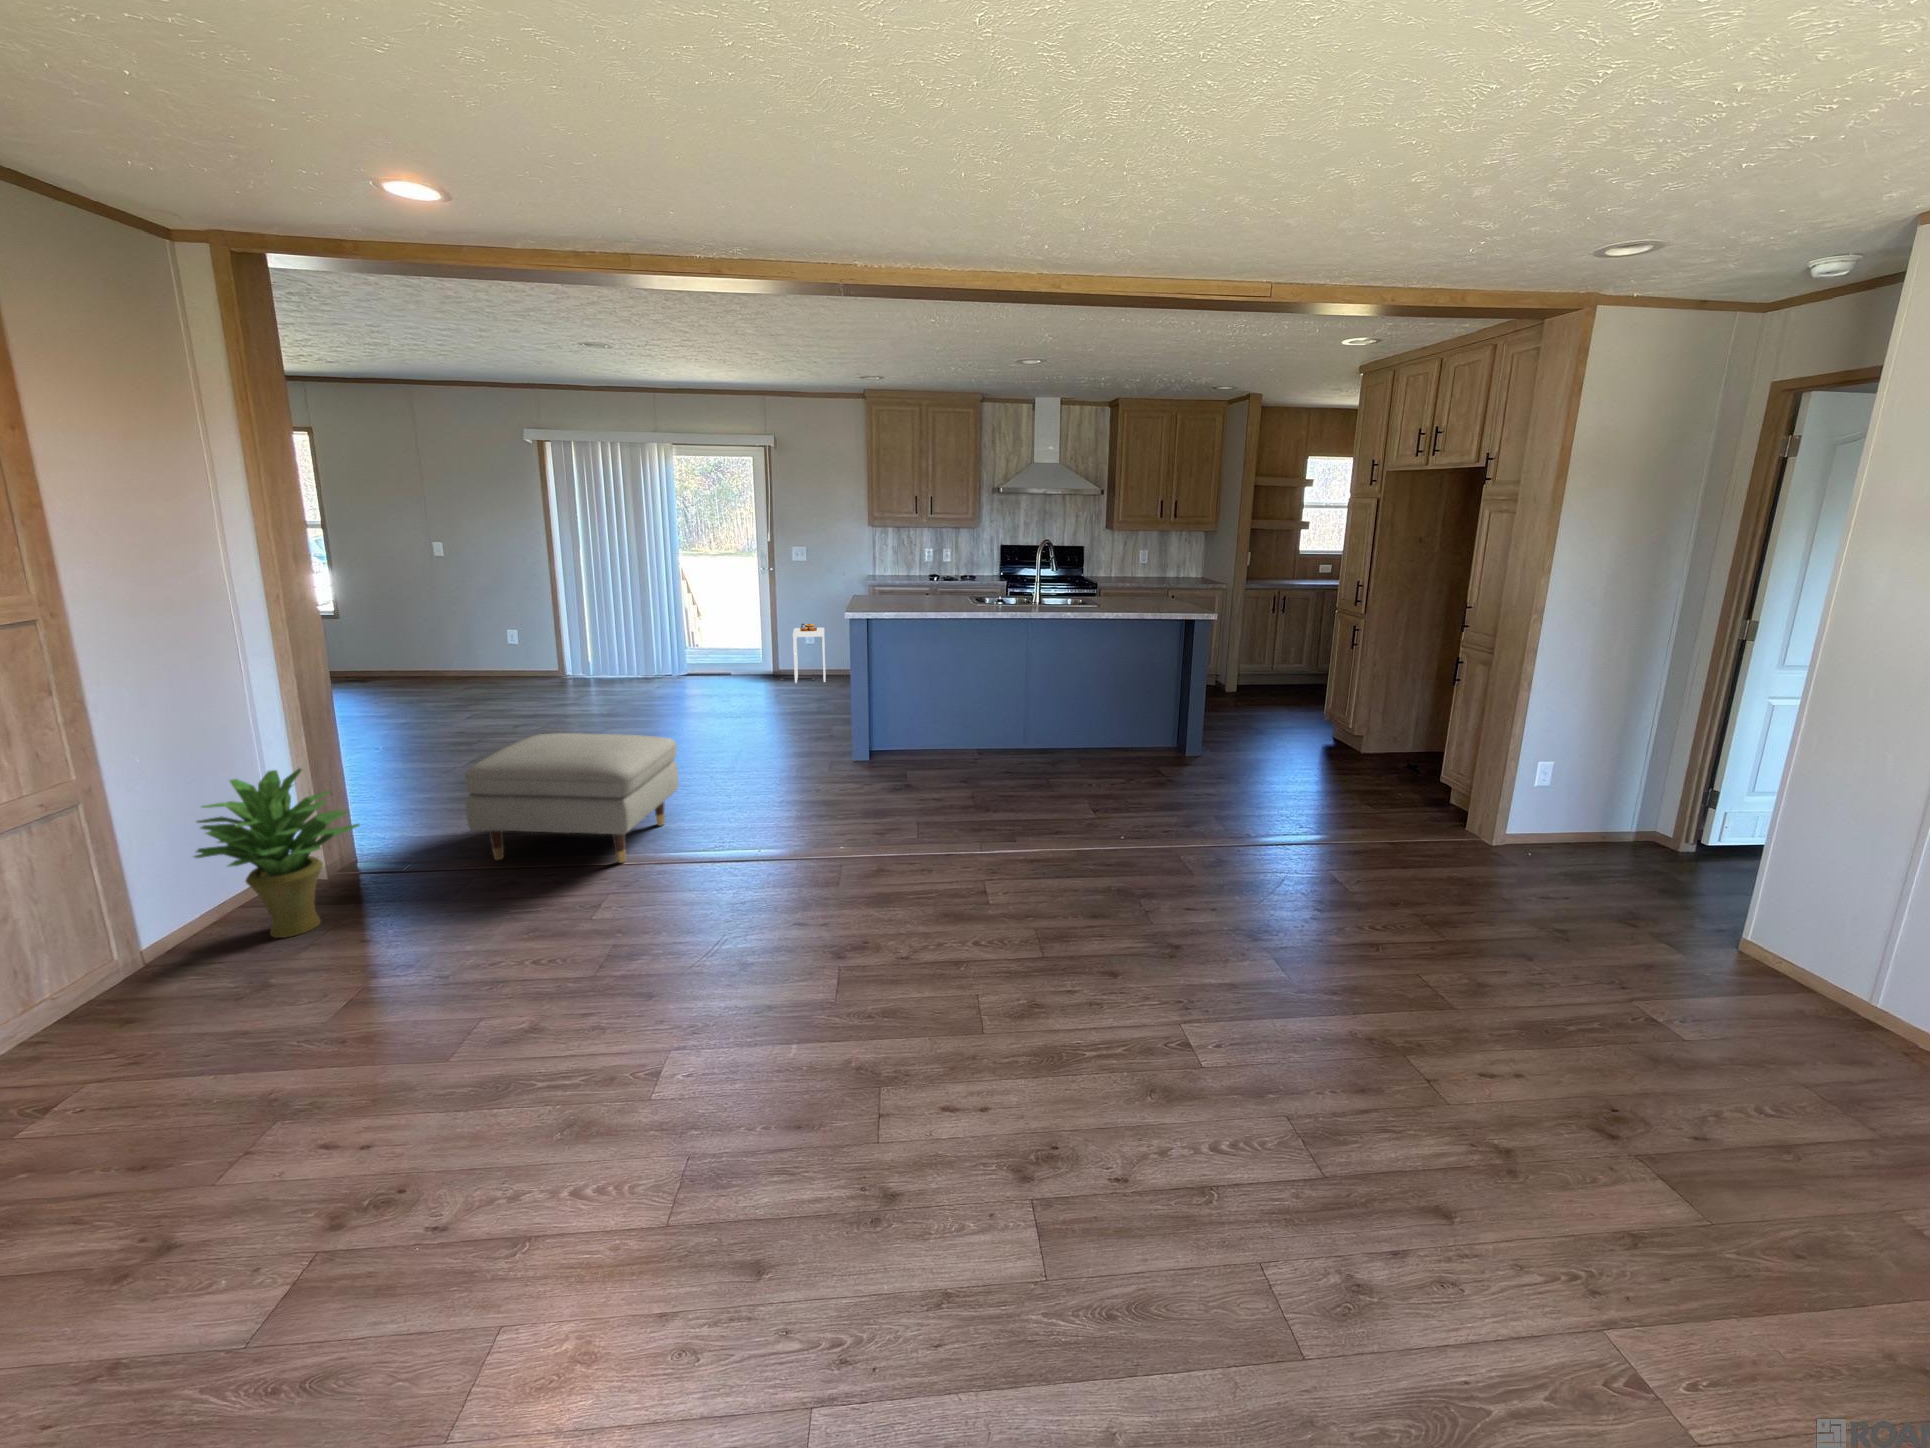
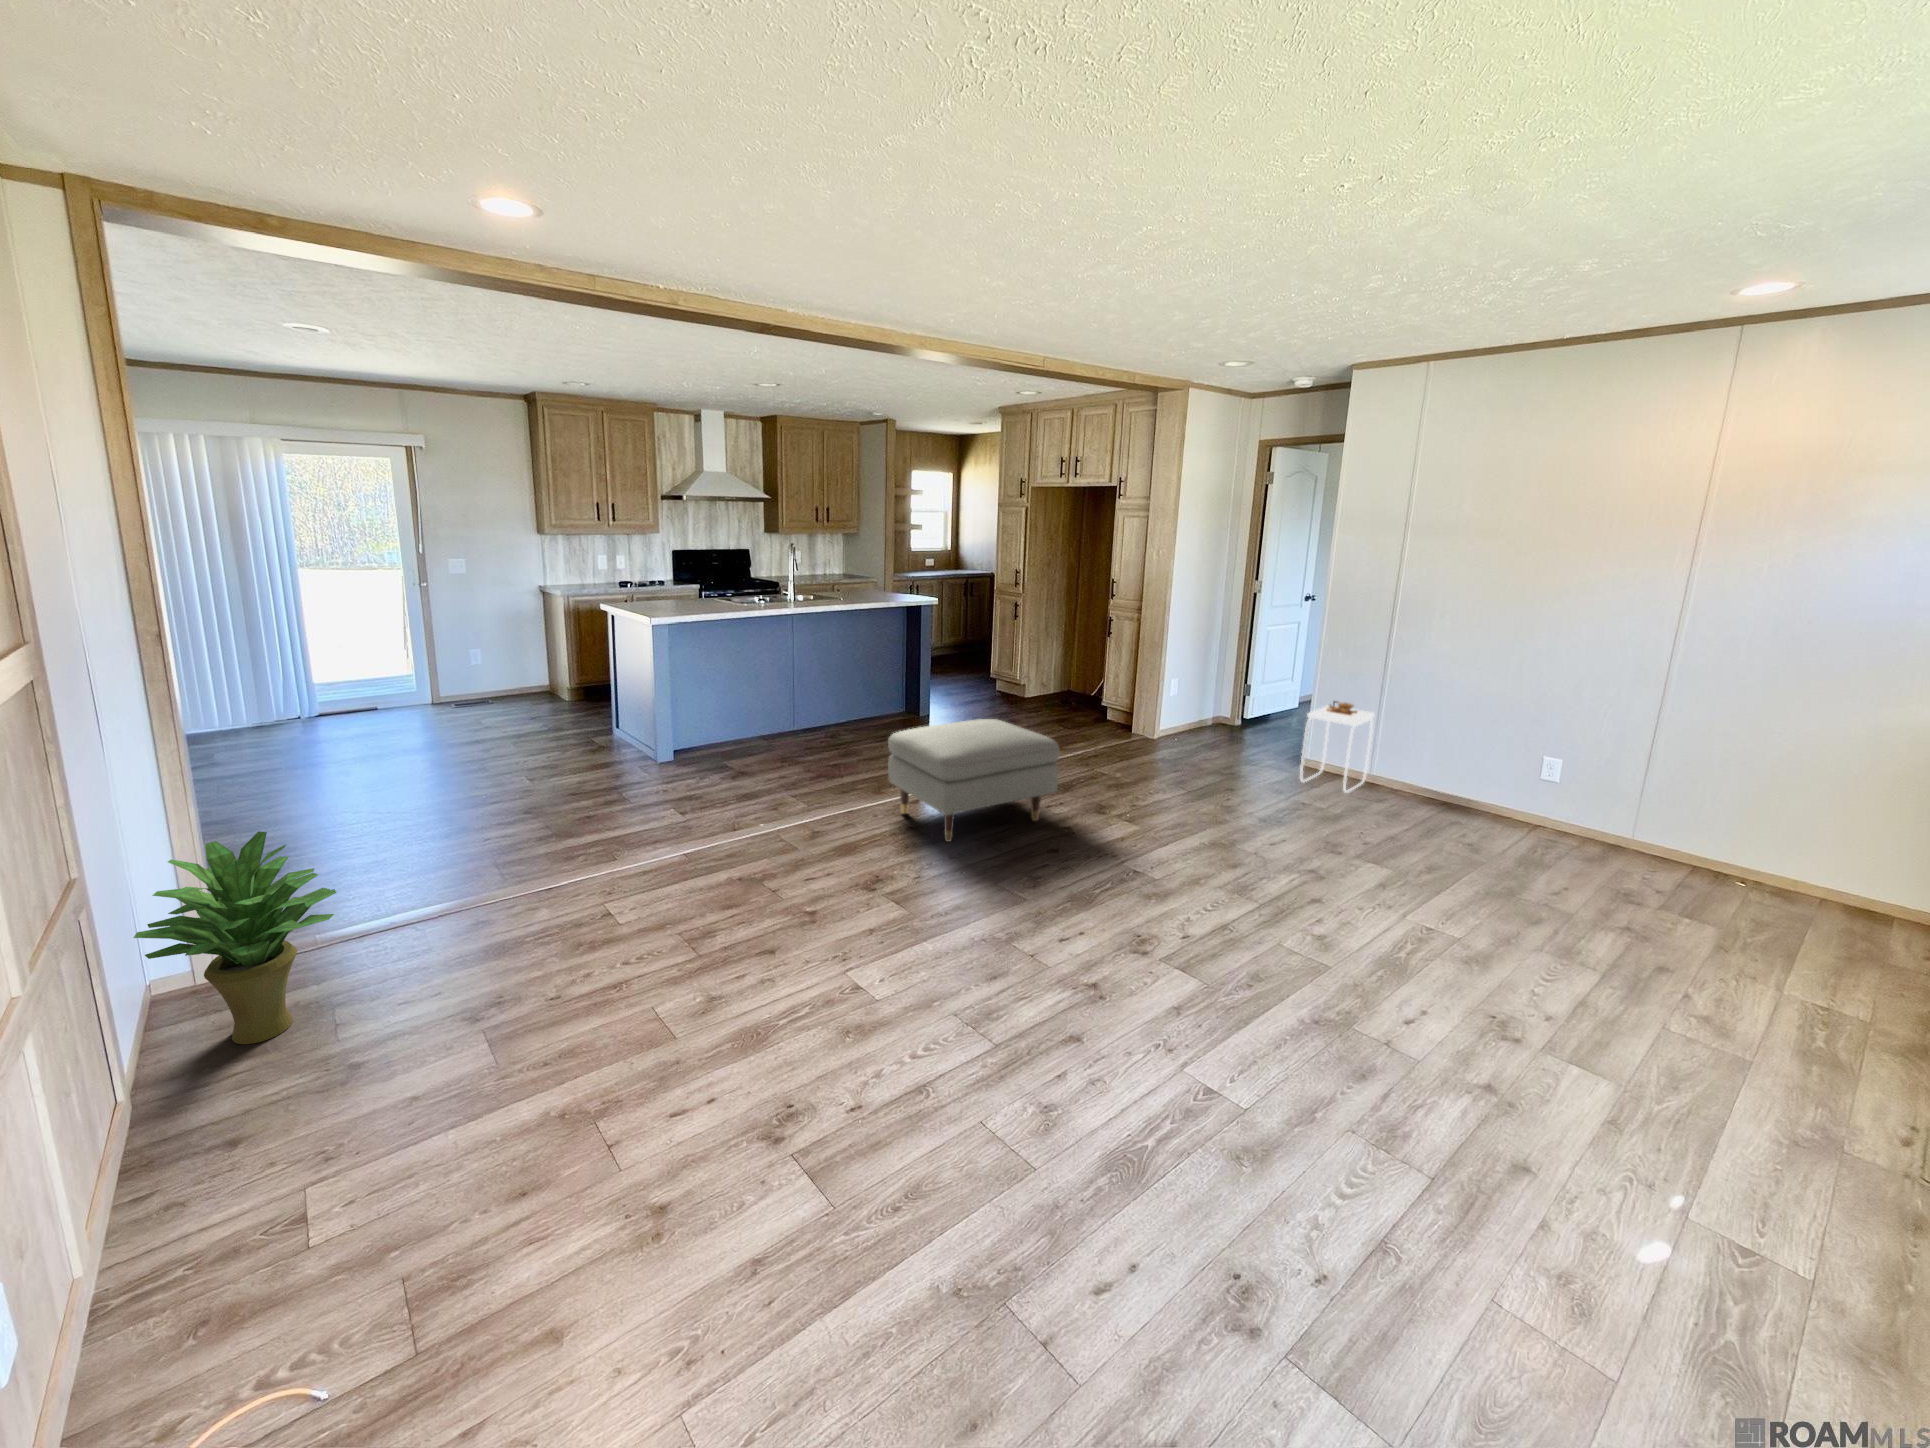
side table: present [793,624,825,683] -> present [1300,701,1375,793]
ottoman: present [465,733,678,863] -> present [888,719,1060,842]

